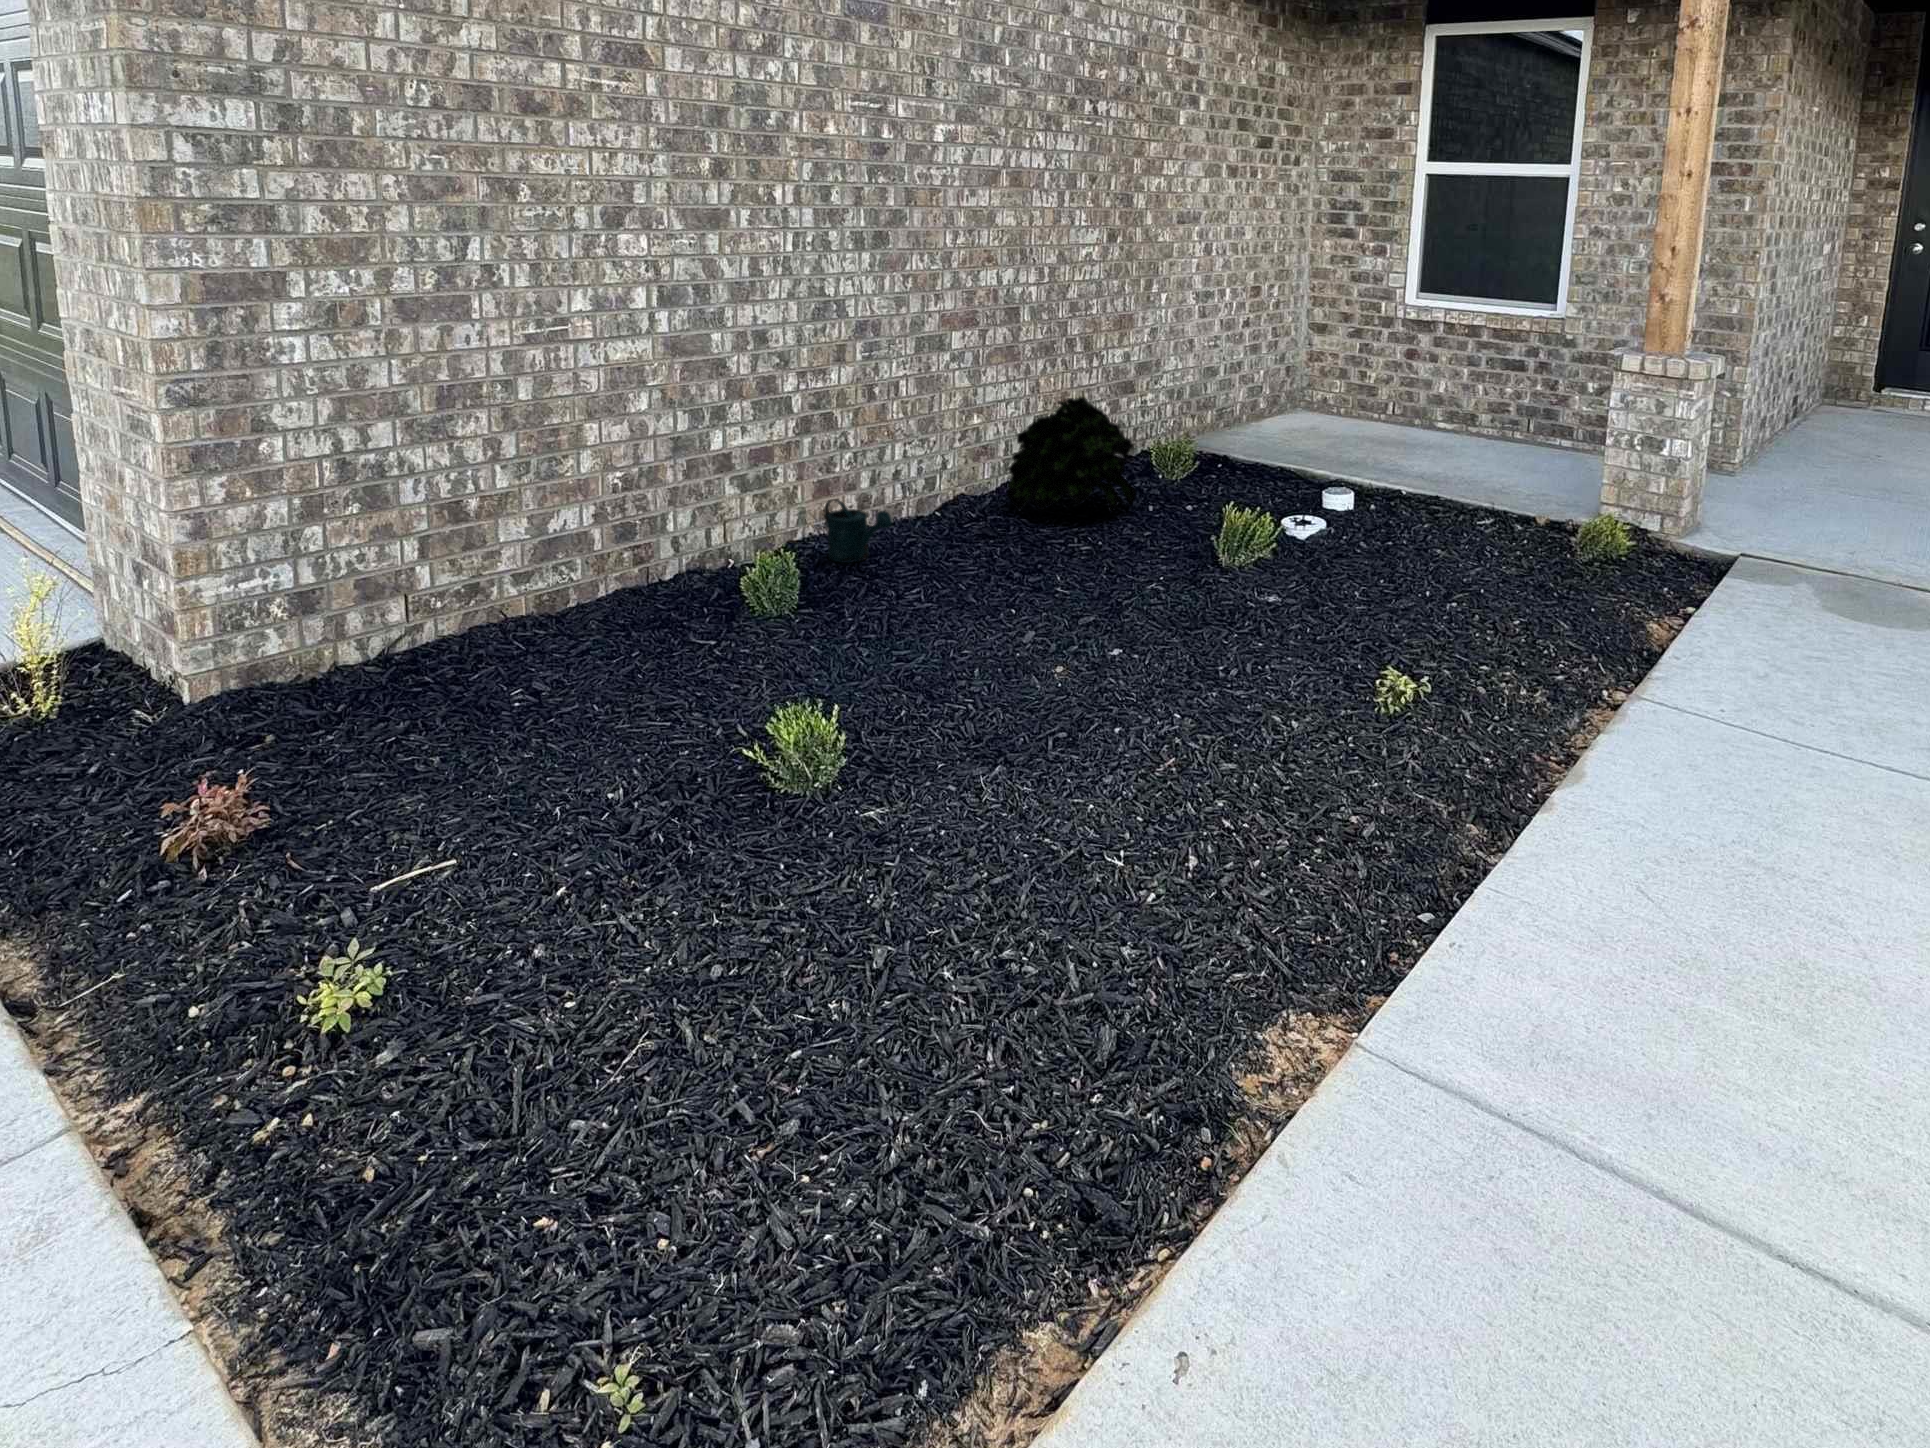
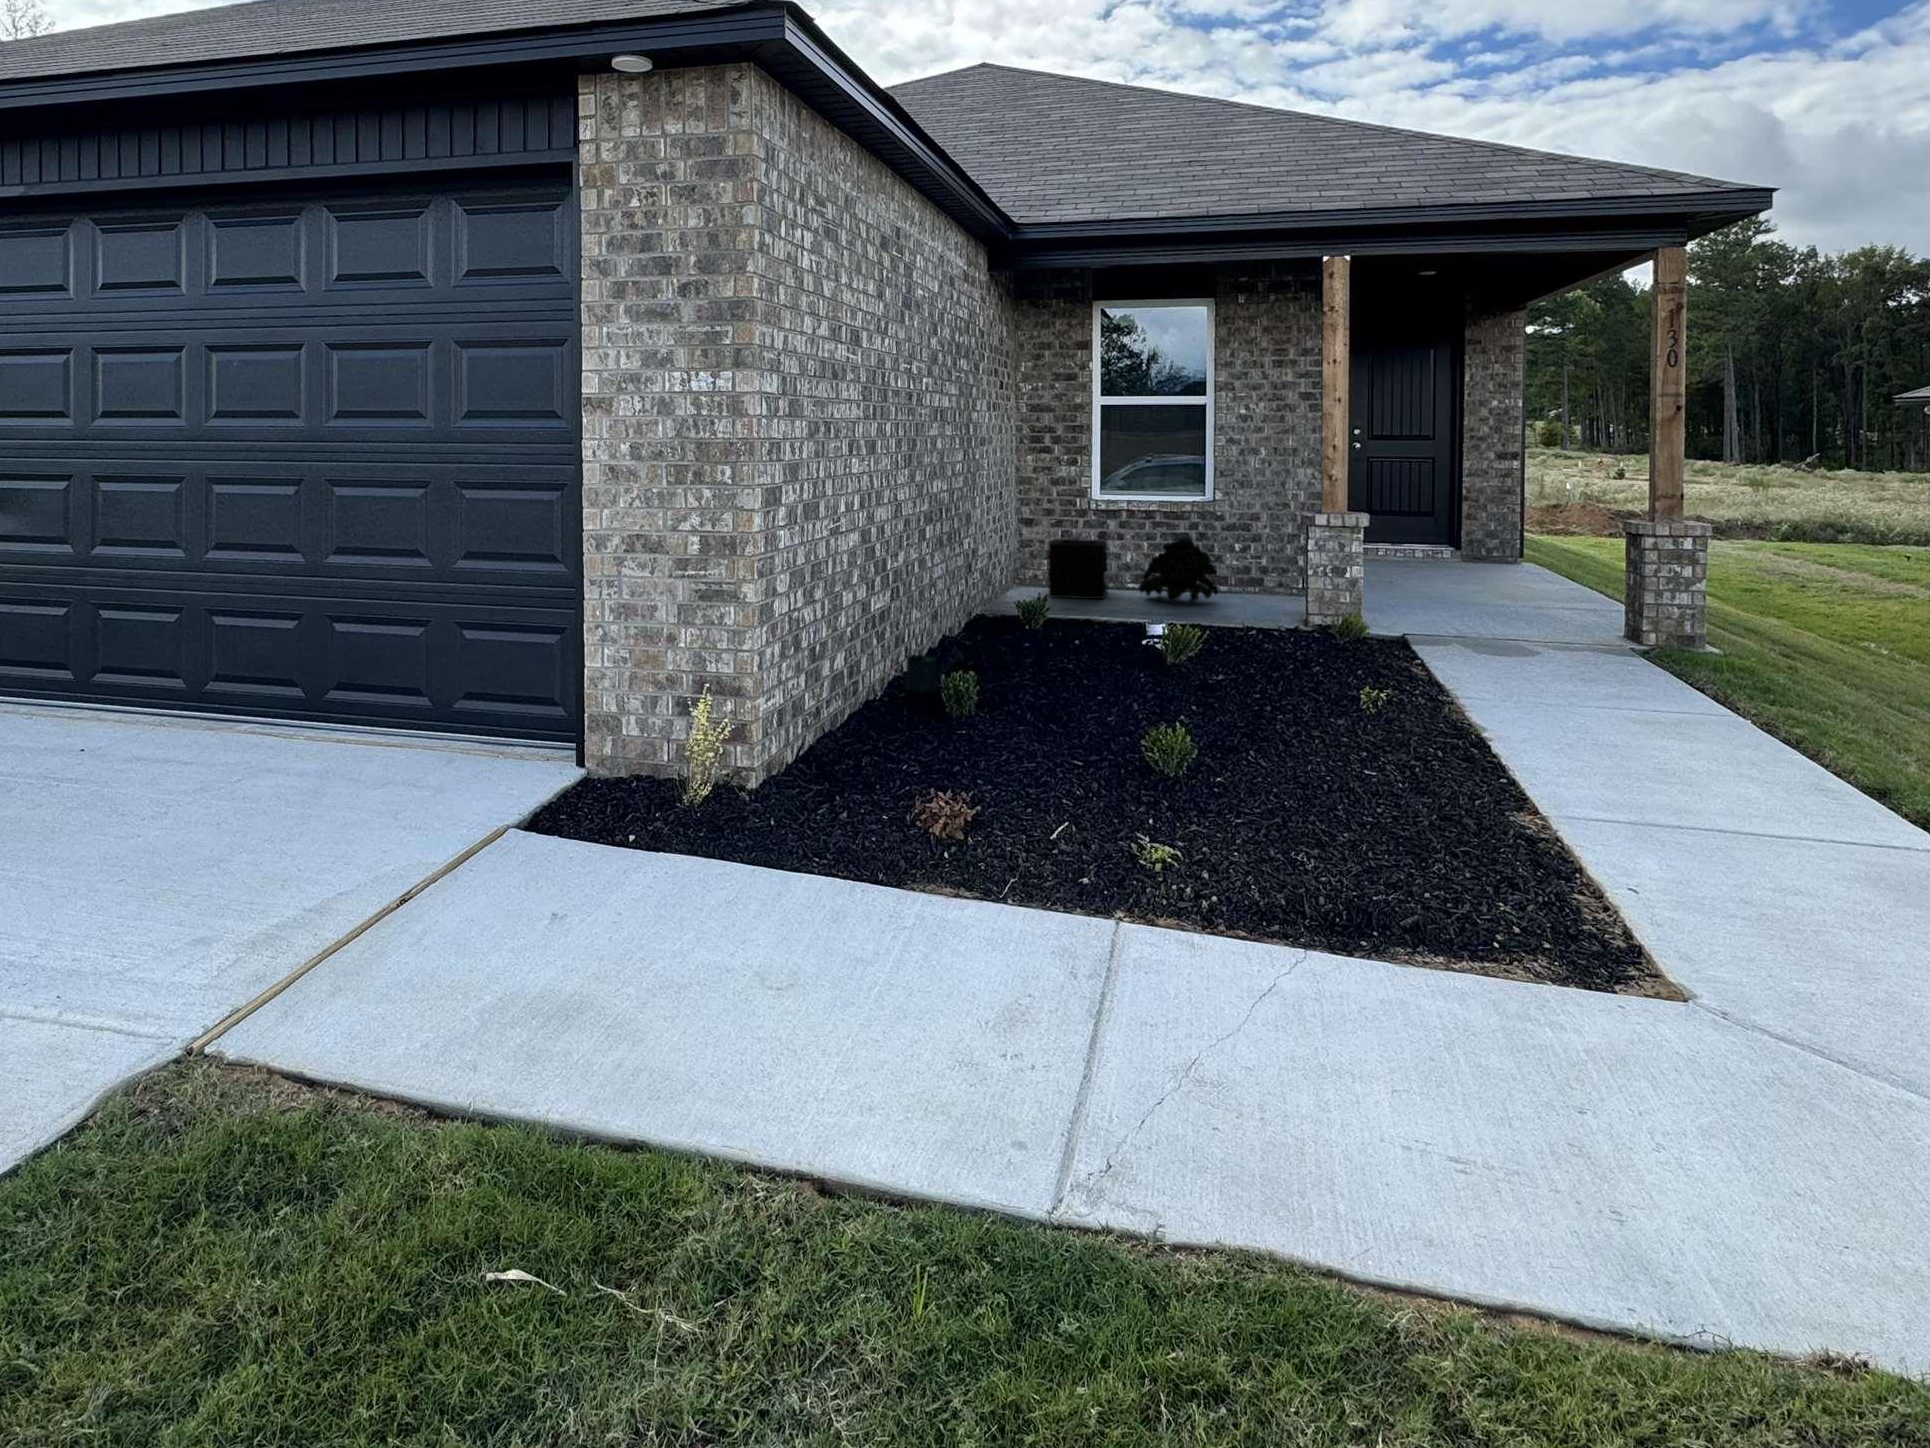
wooden crate: none [1311,354,1413,442] -> present [1048,539,1108,599]
potted plant: present [1006,397,1136,513] -> present [1139,539,1219,602]

